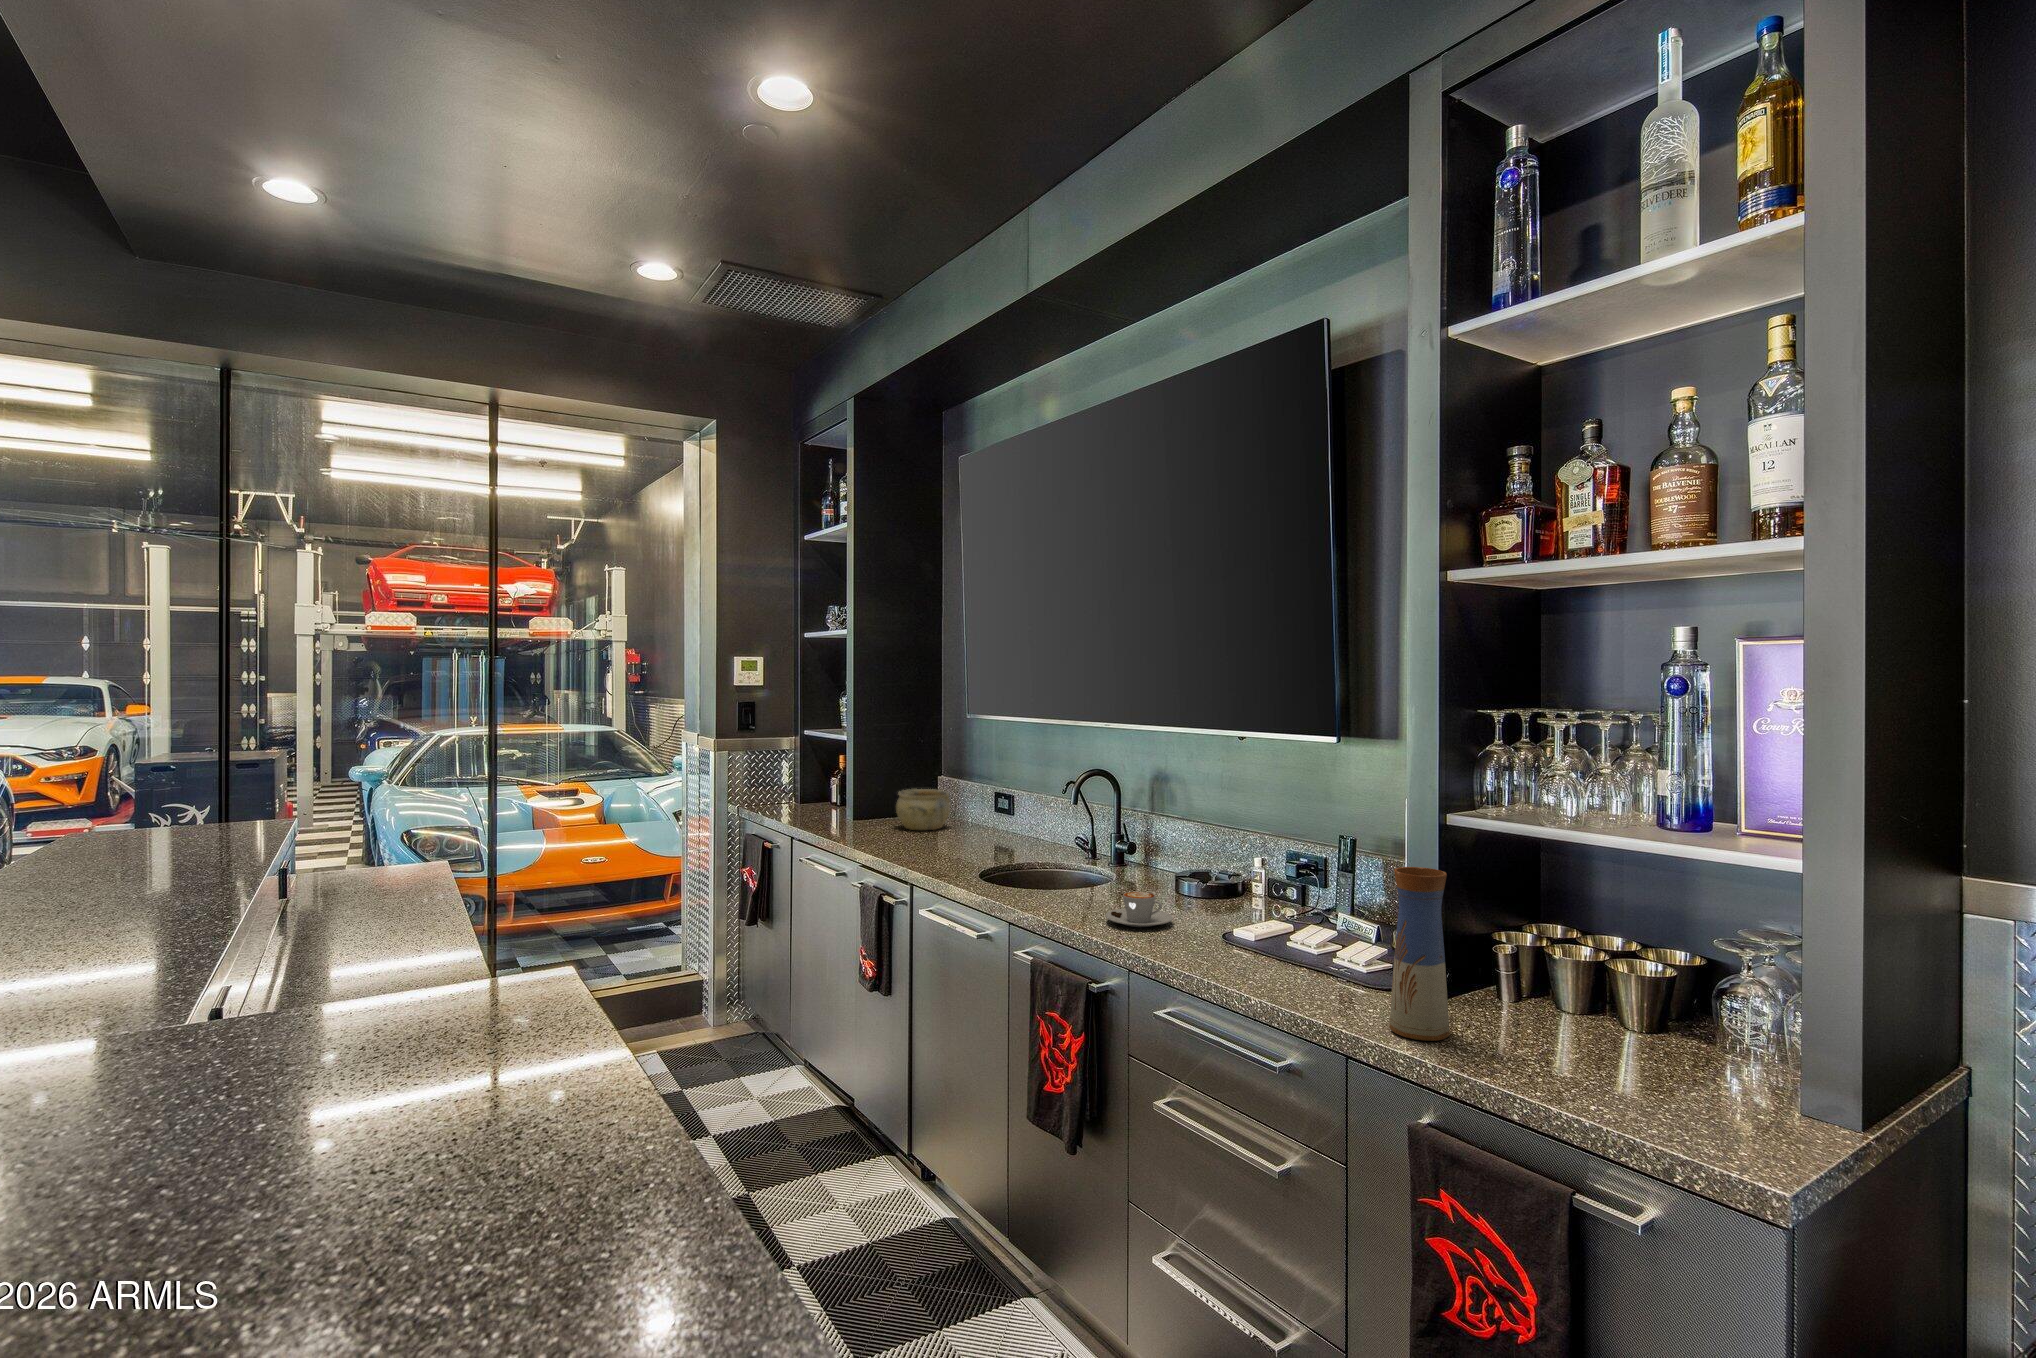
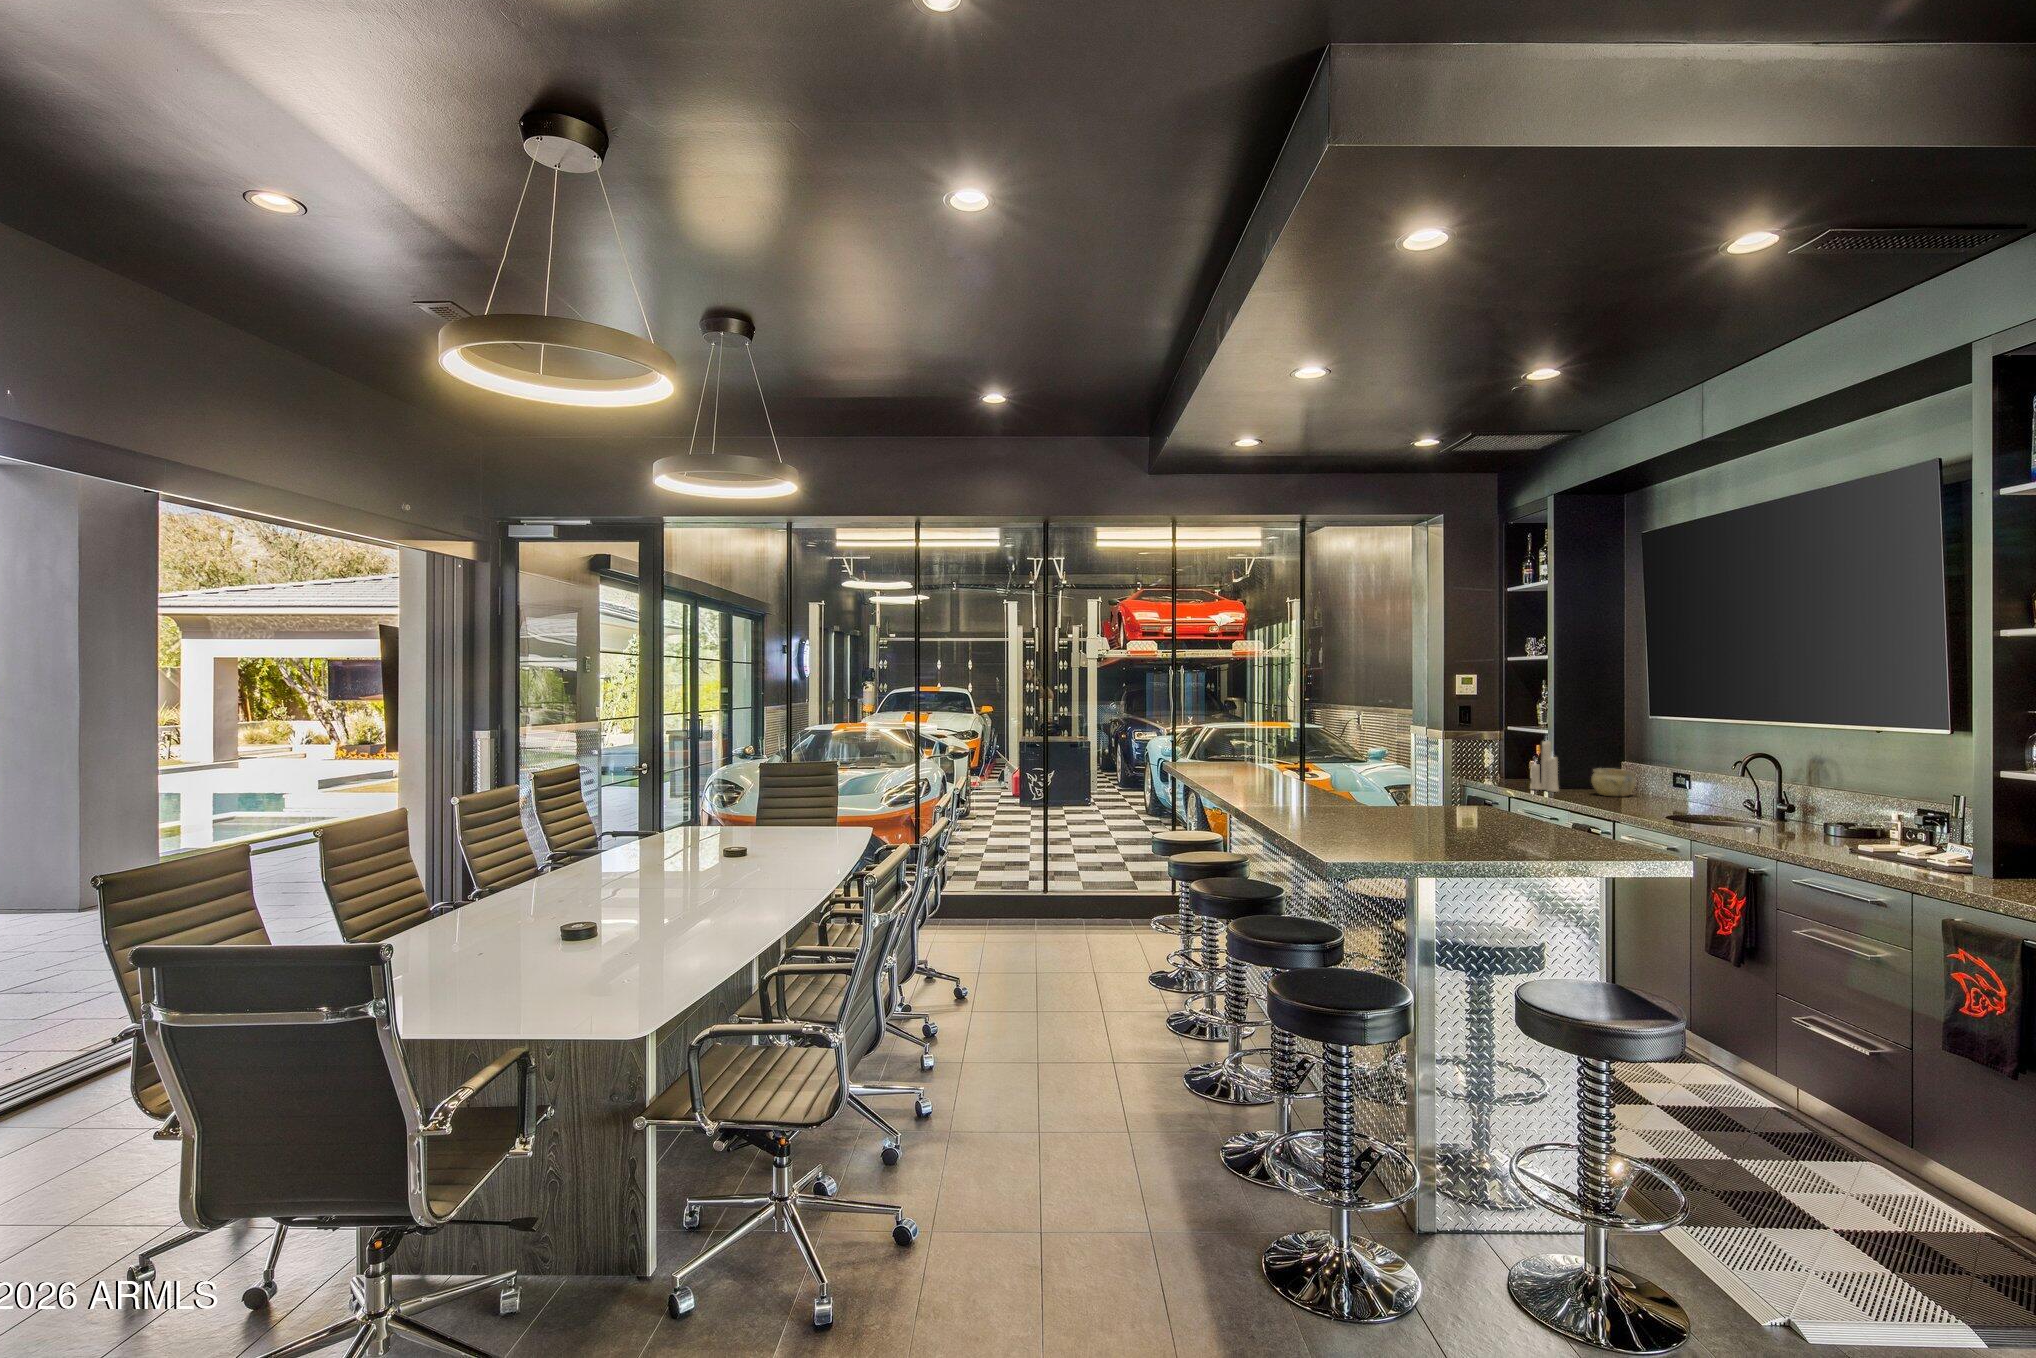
candle: none [818,738,856,827] -> present [1530,741,1559,792]
vase: present [1389,867,1450,1041] -> none [1941,796,1982,885]
coffee cup: present [1106,892,1173,927] -> none [1762,823,1813,843]

